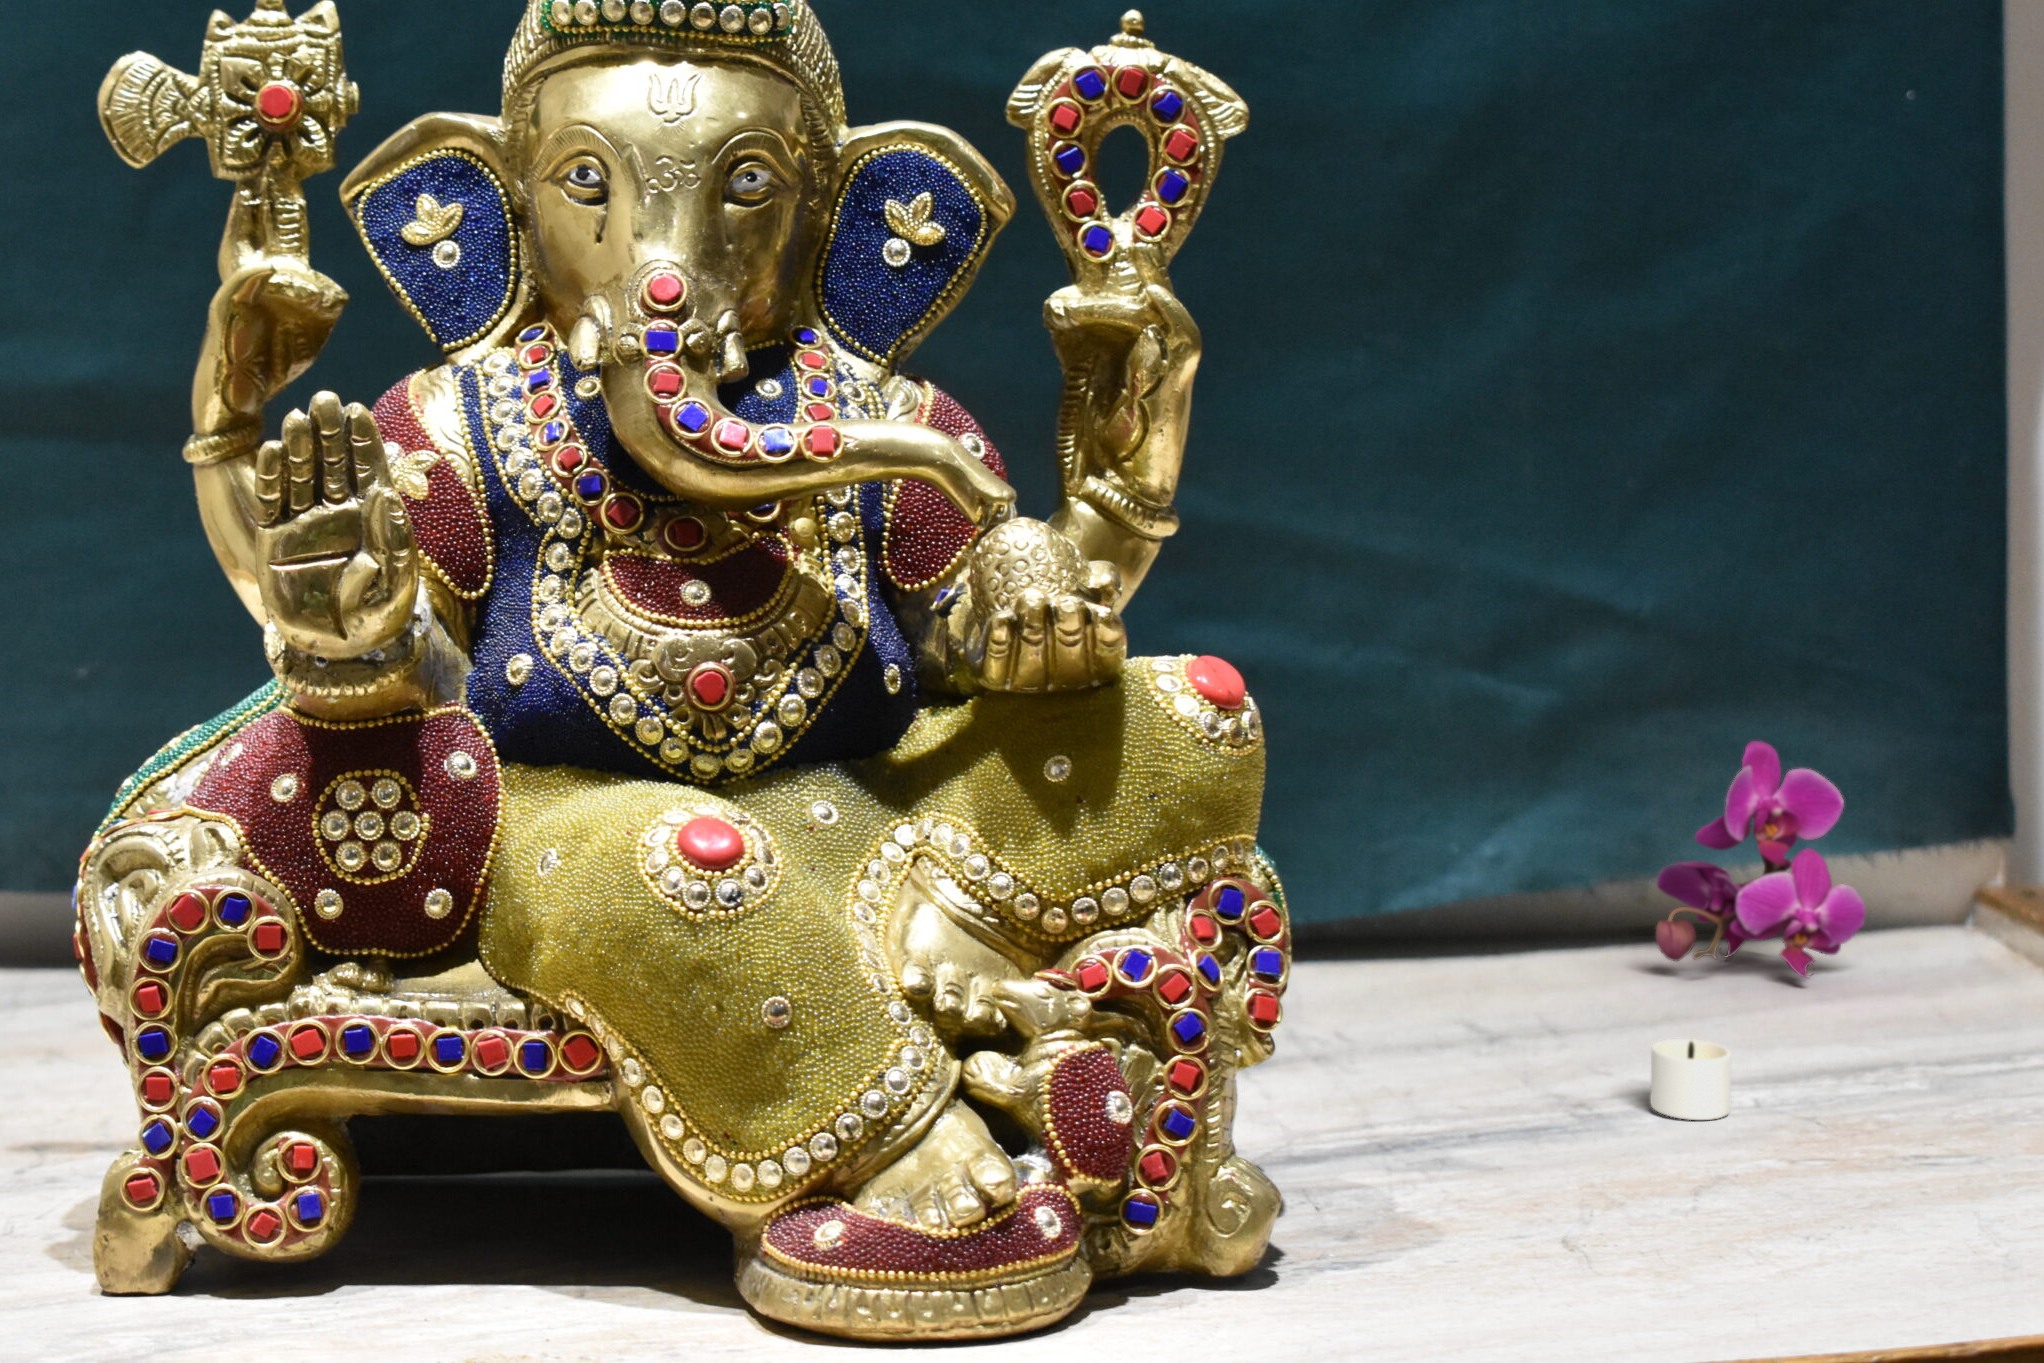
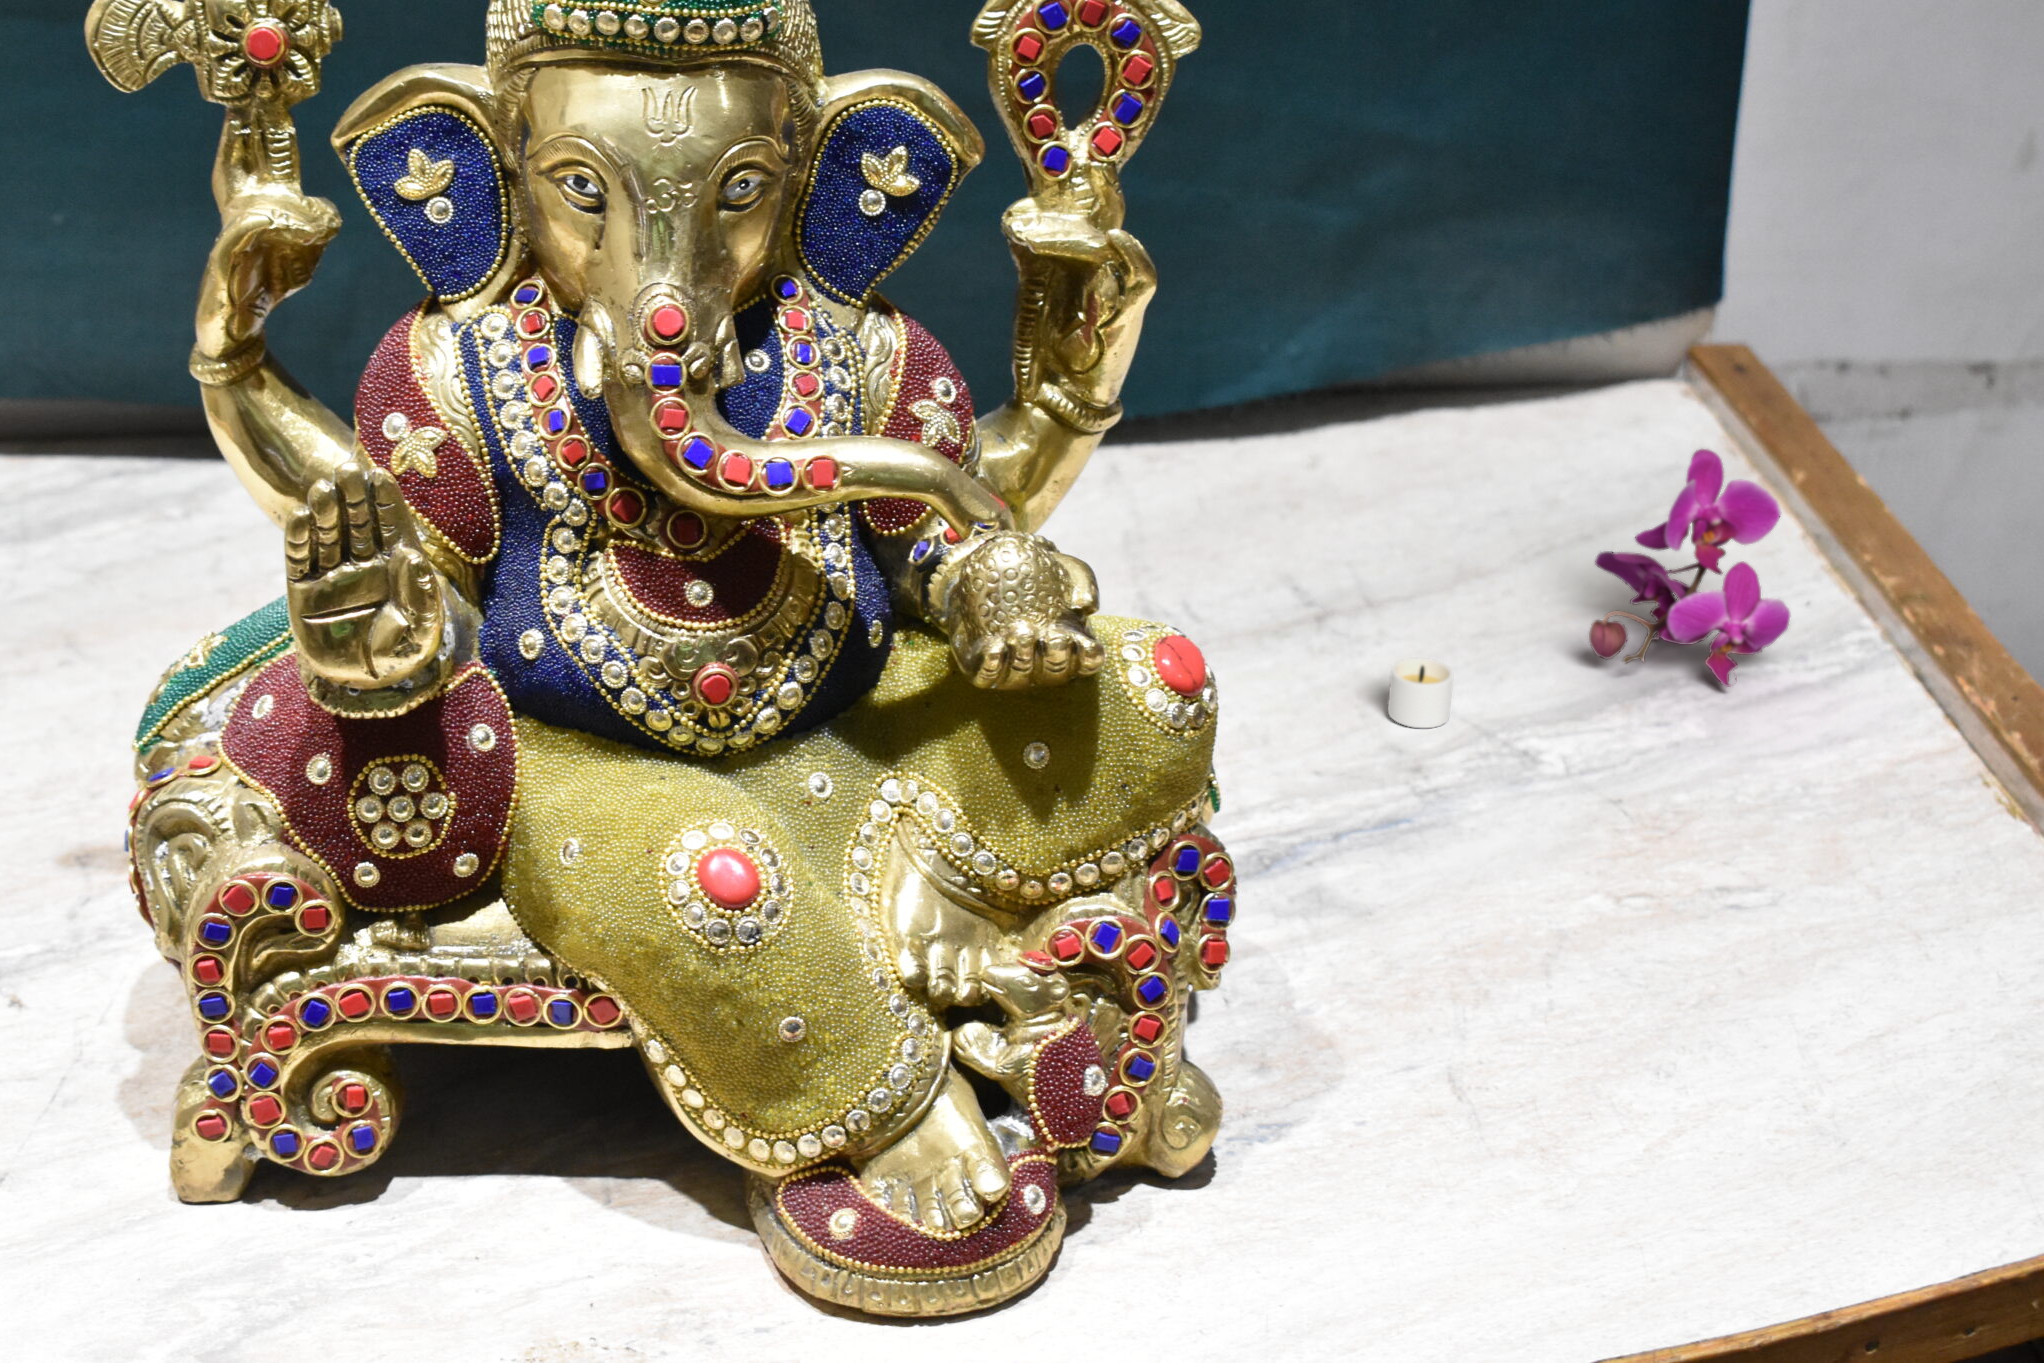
candle: present [1650,1039,1732,1120] -> present [1388,658,1453,728]

